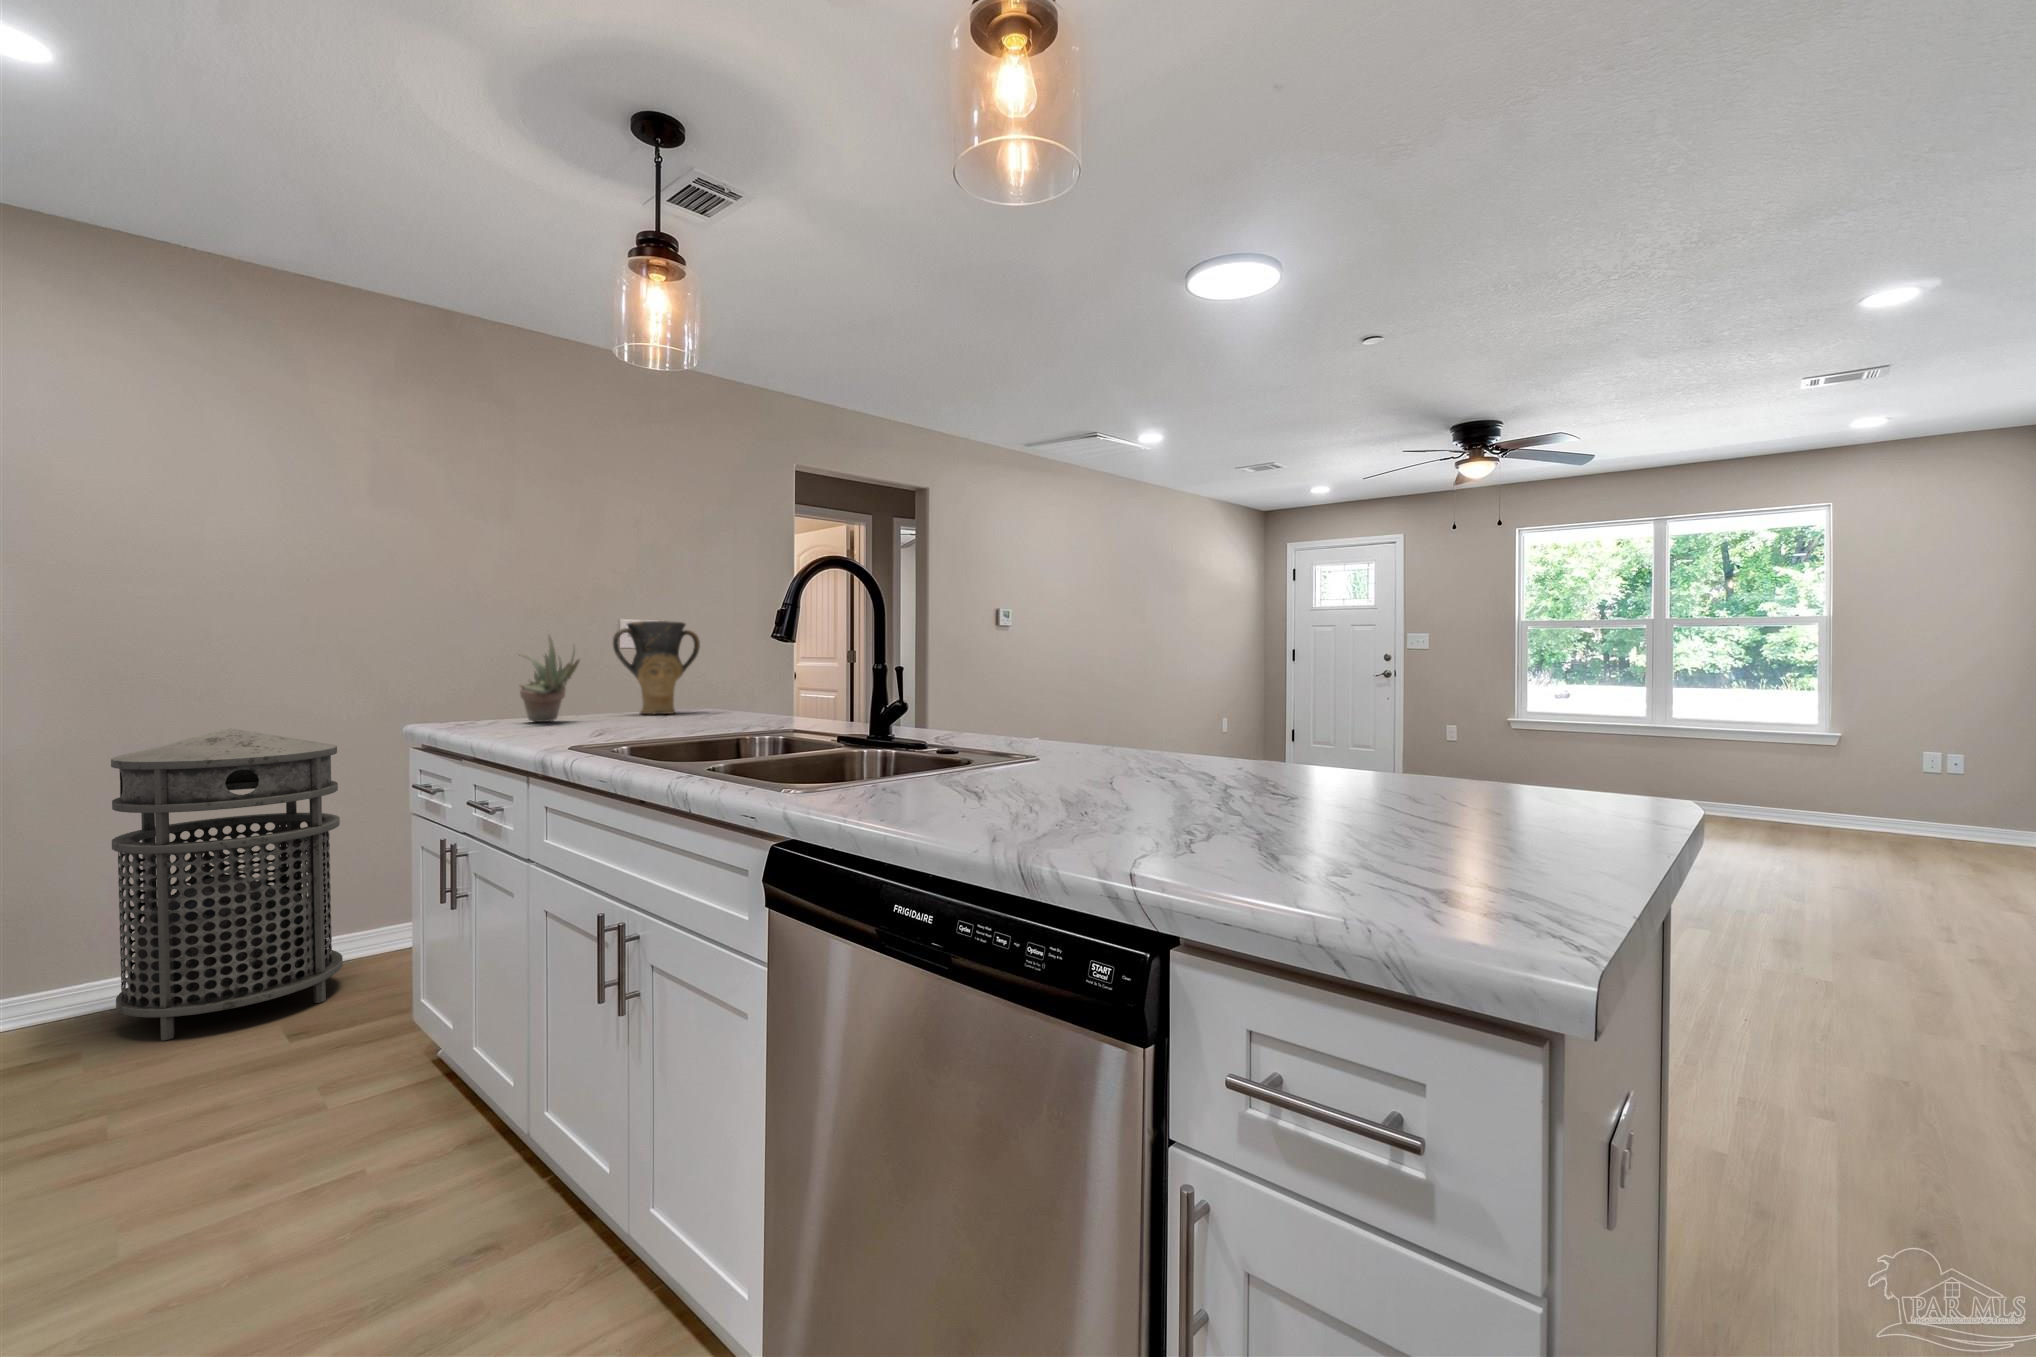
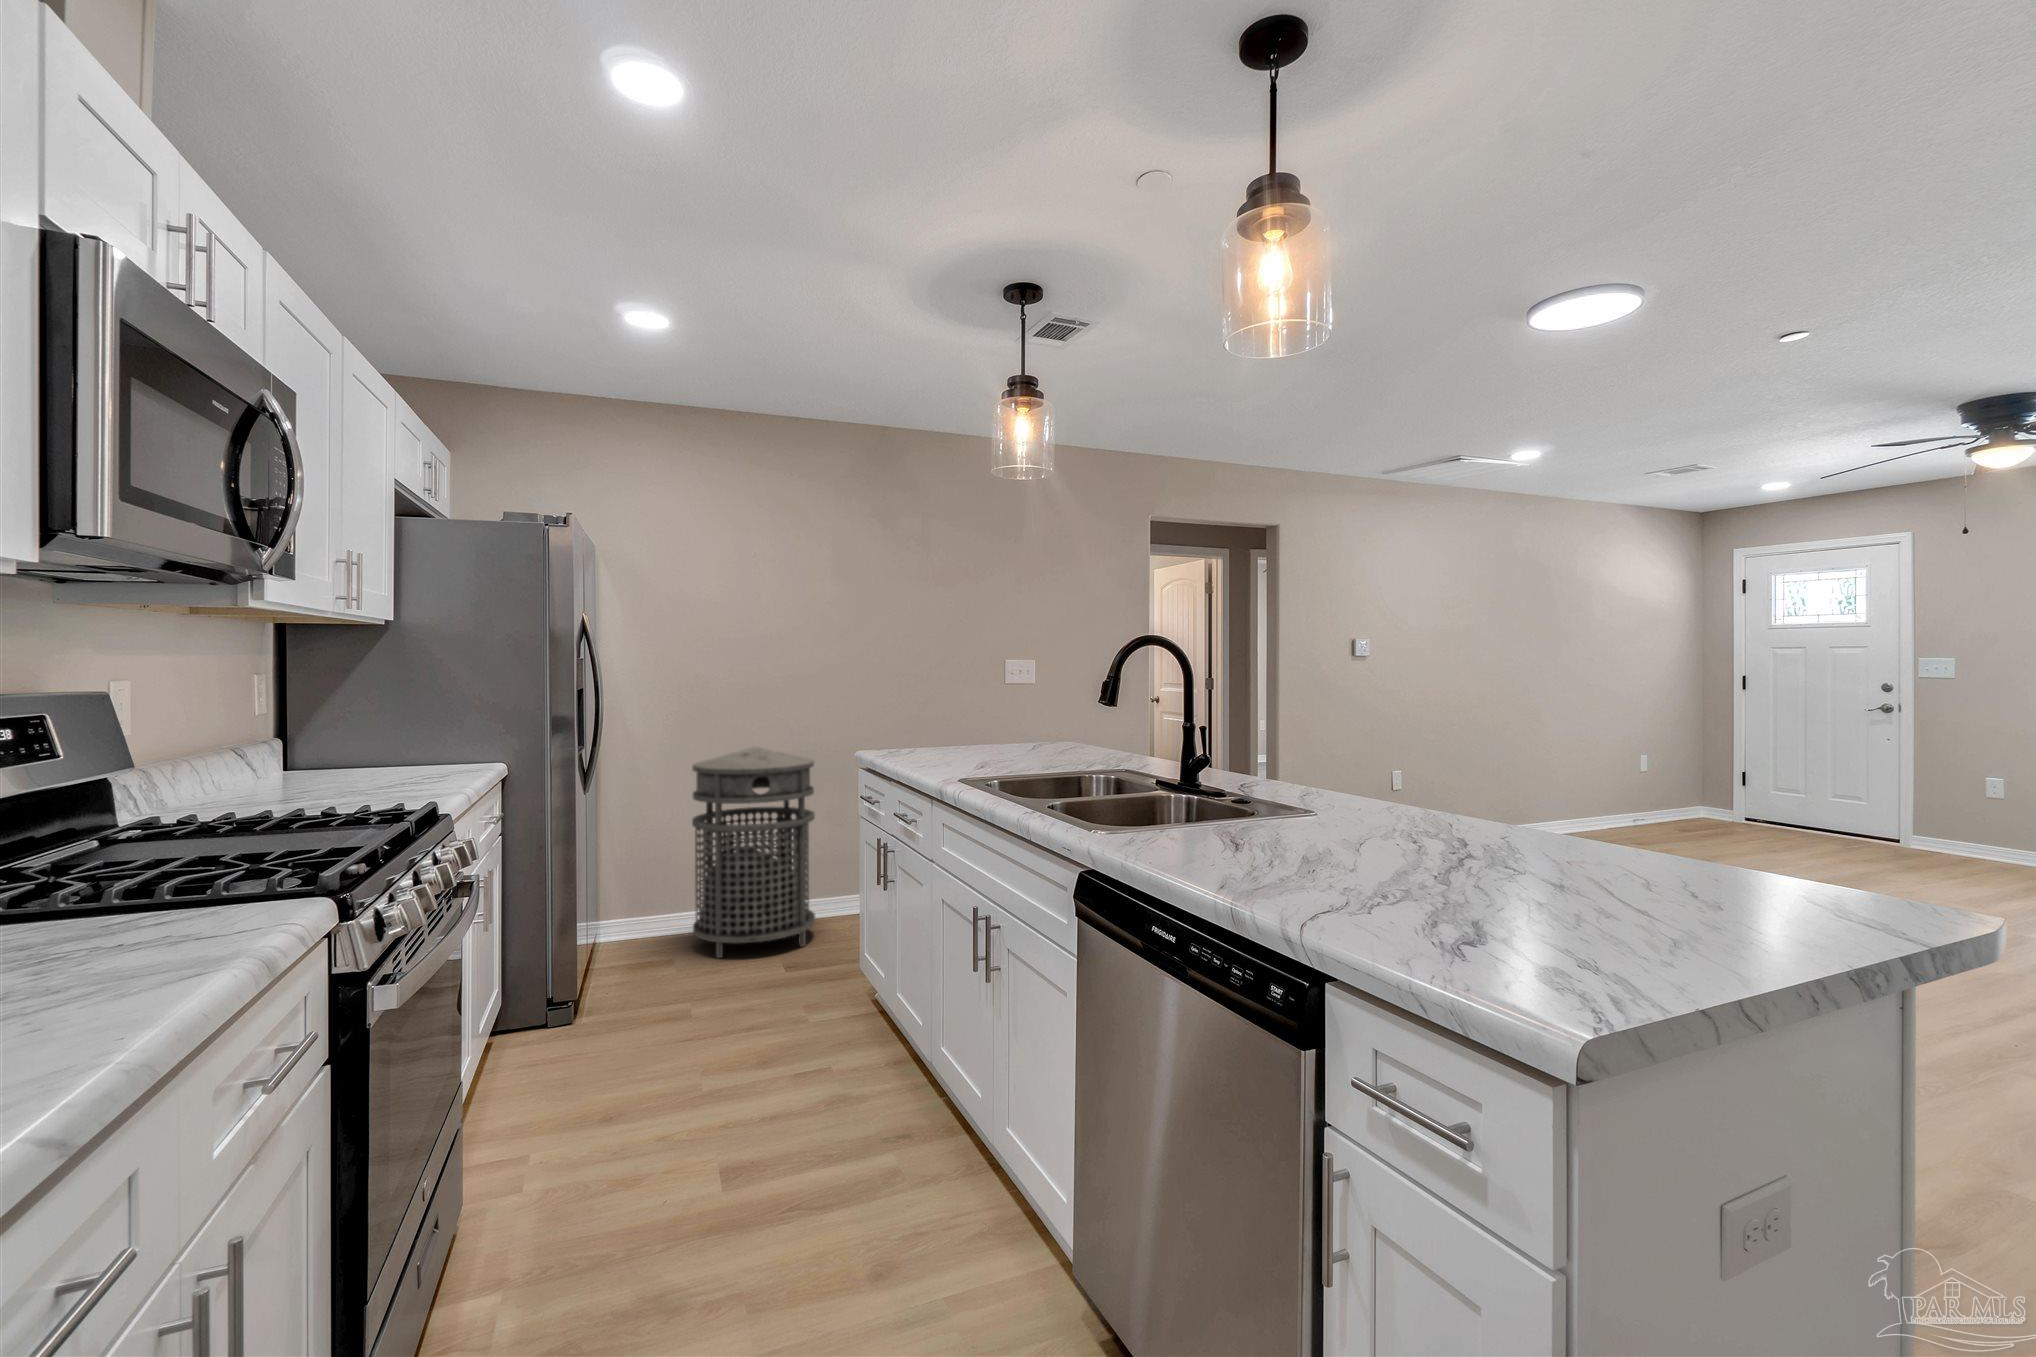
vase: present [613,621,700,714] -> none [994,672,1059,747]
succulent plant: present [520,635,580,722] -> none [928,686,970,753]

